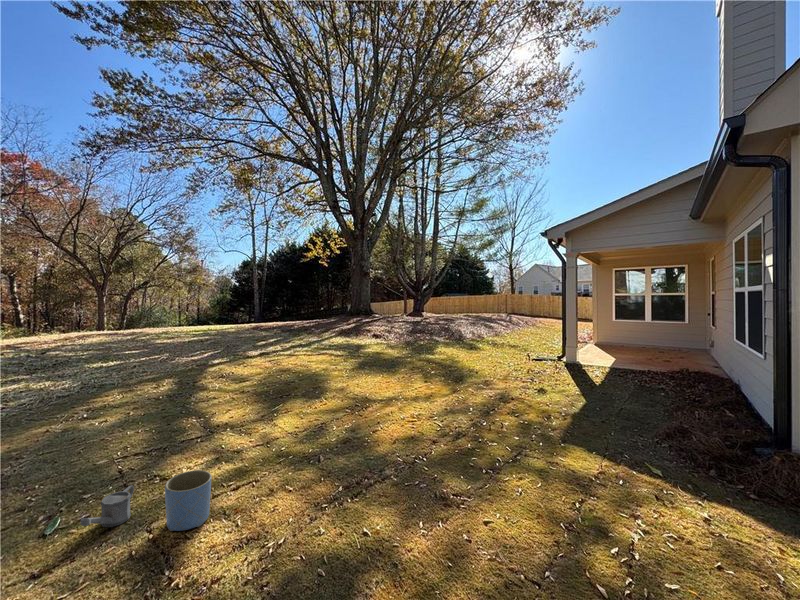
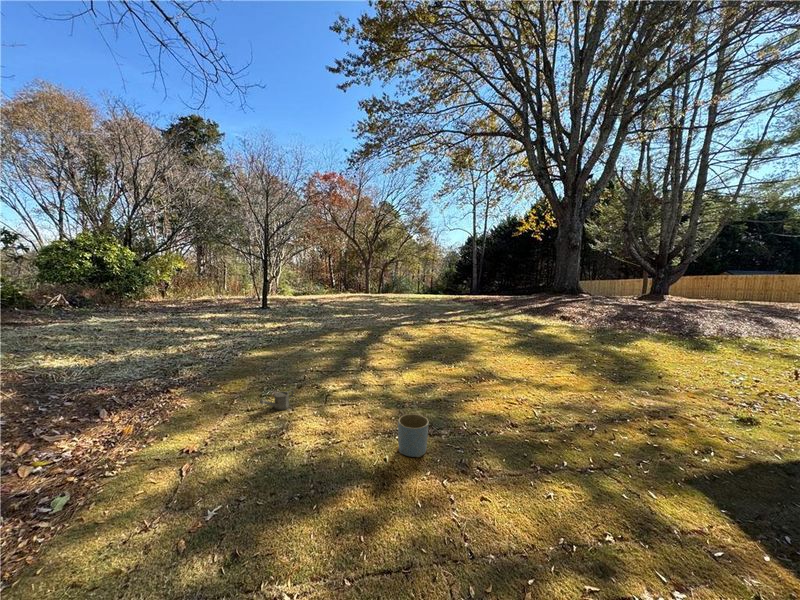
planter: present [165,470,211,531] -> present [398,414,429,458]

